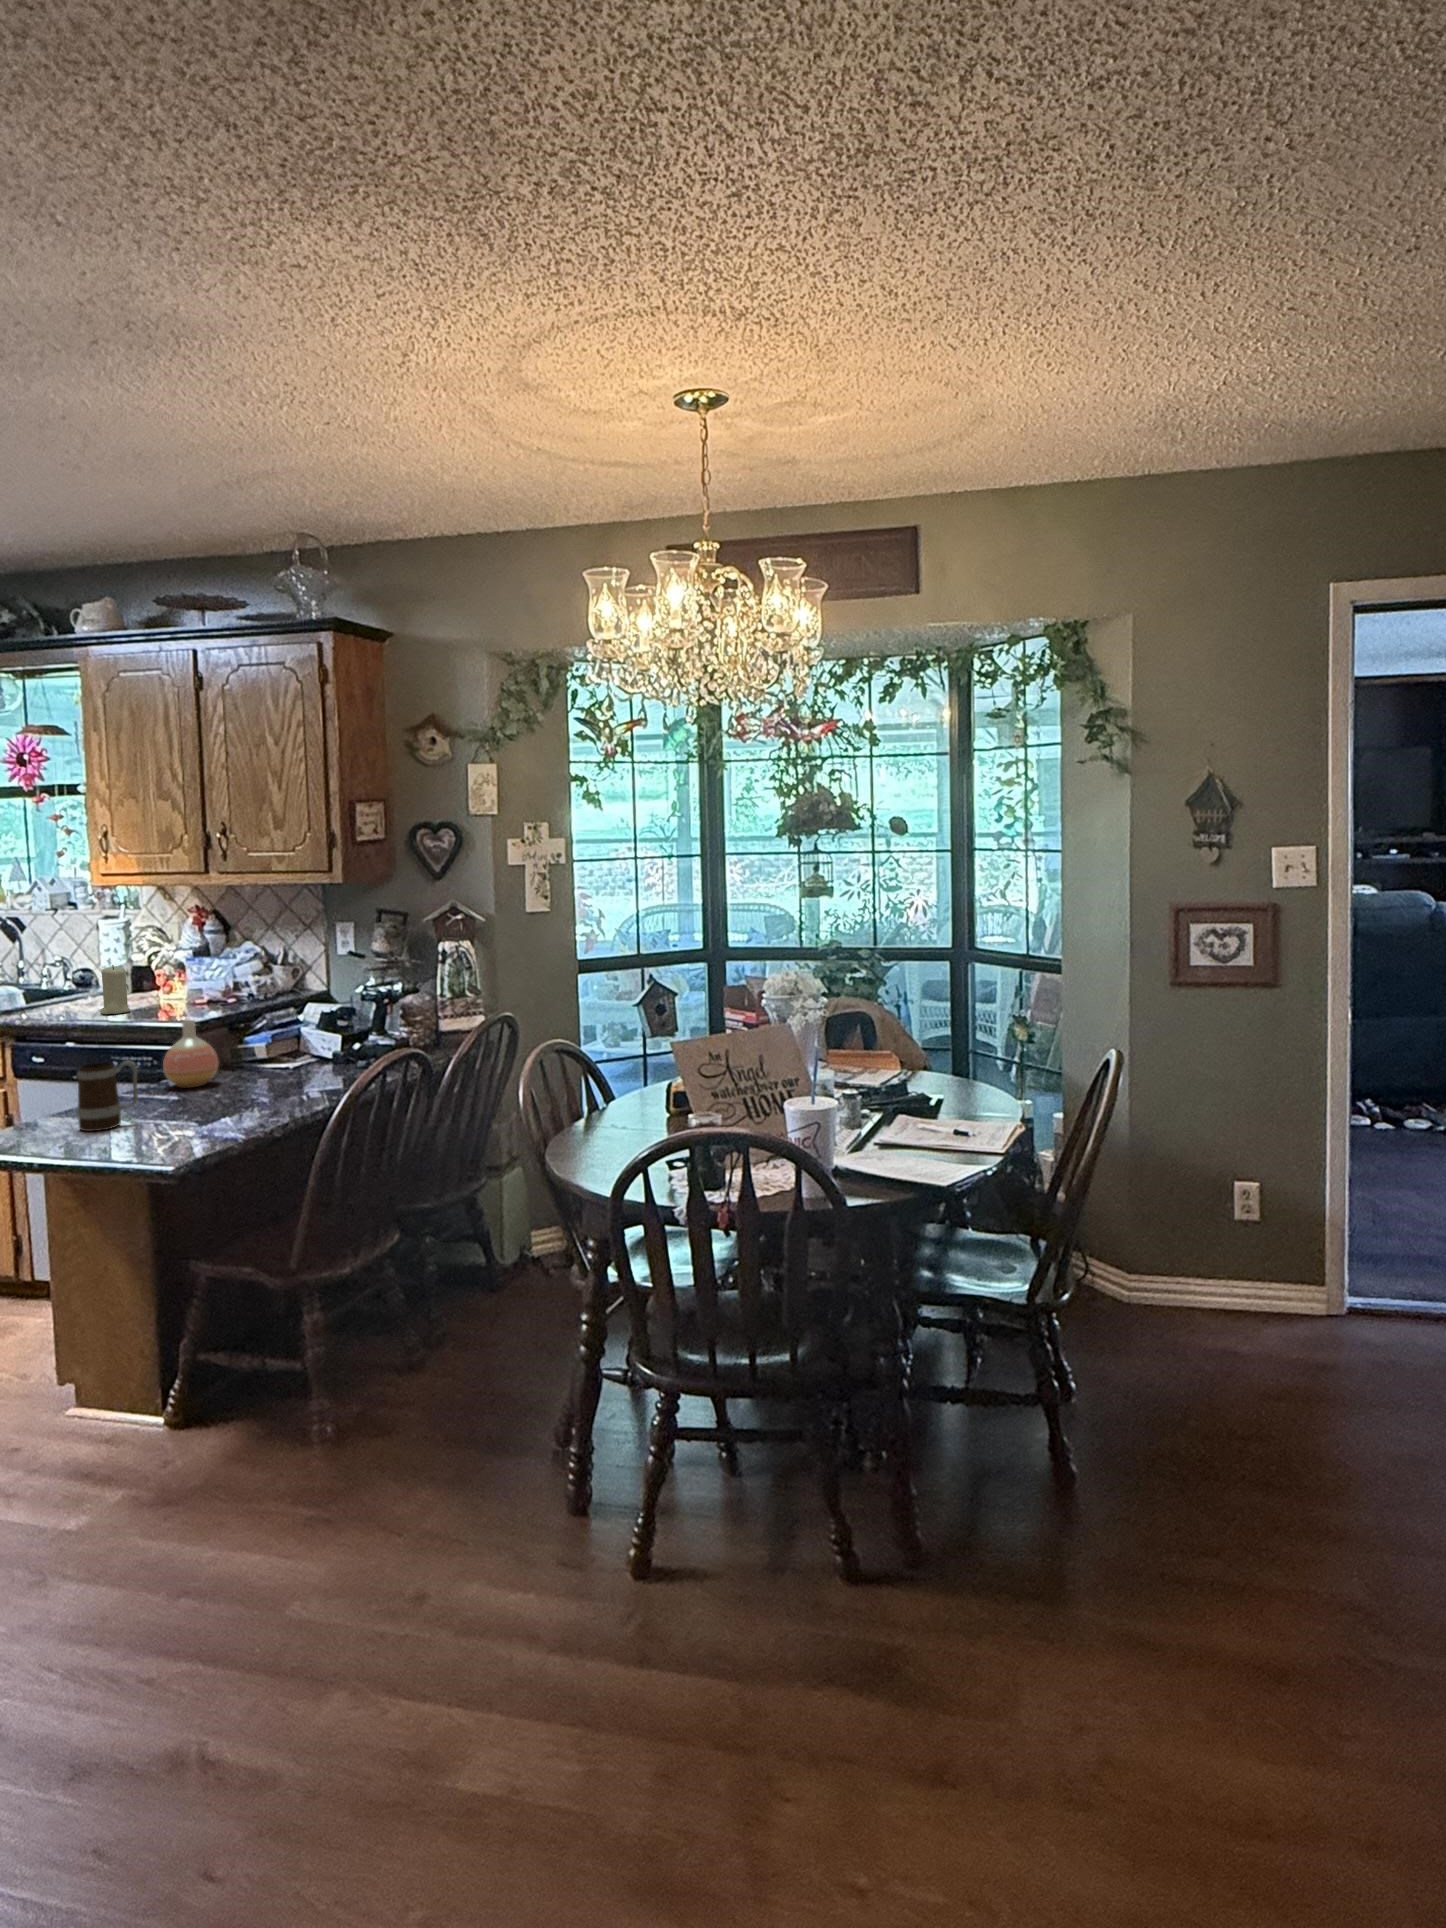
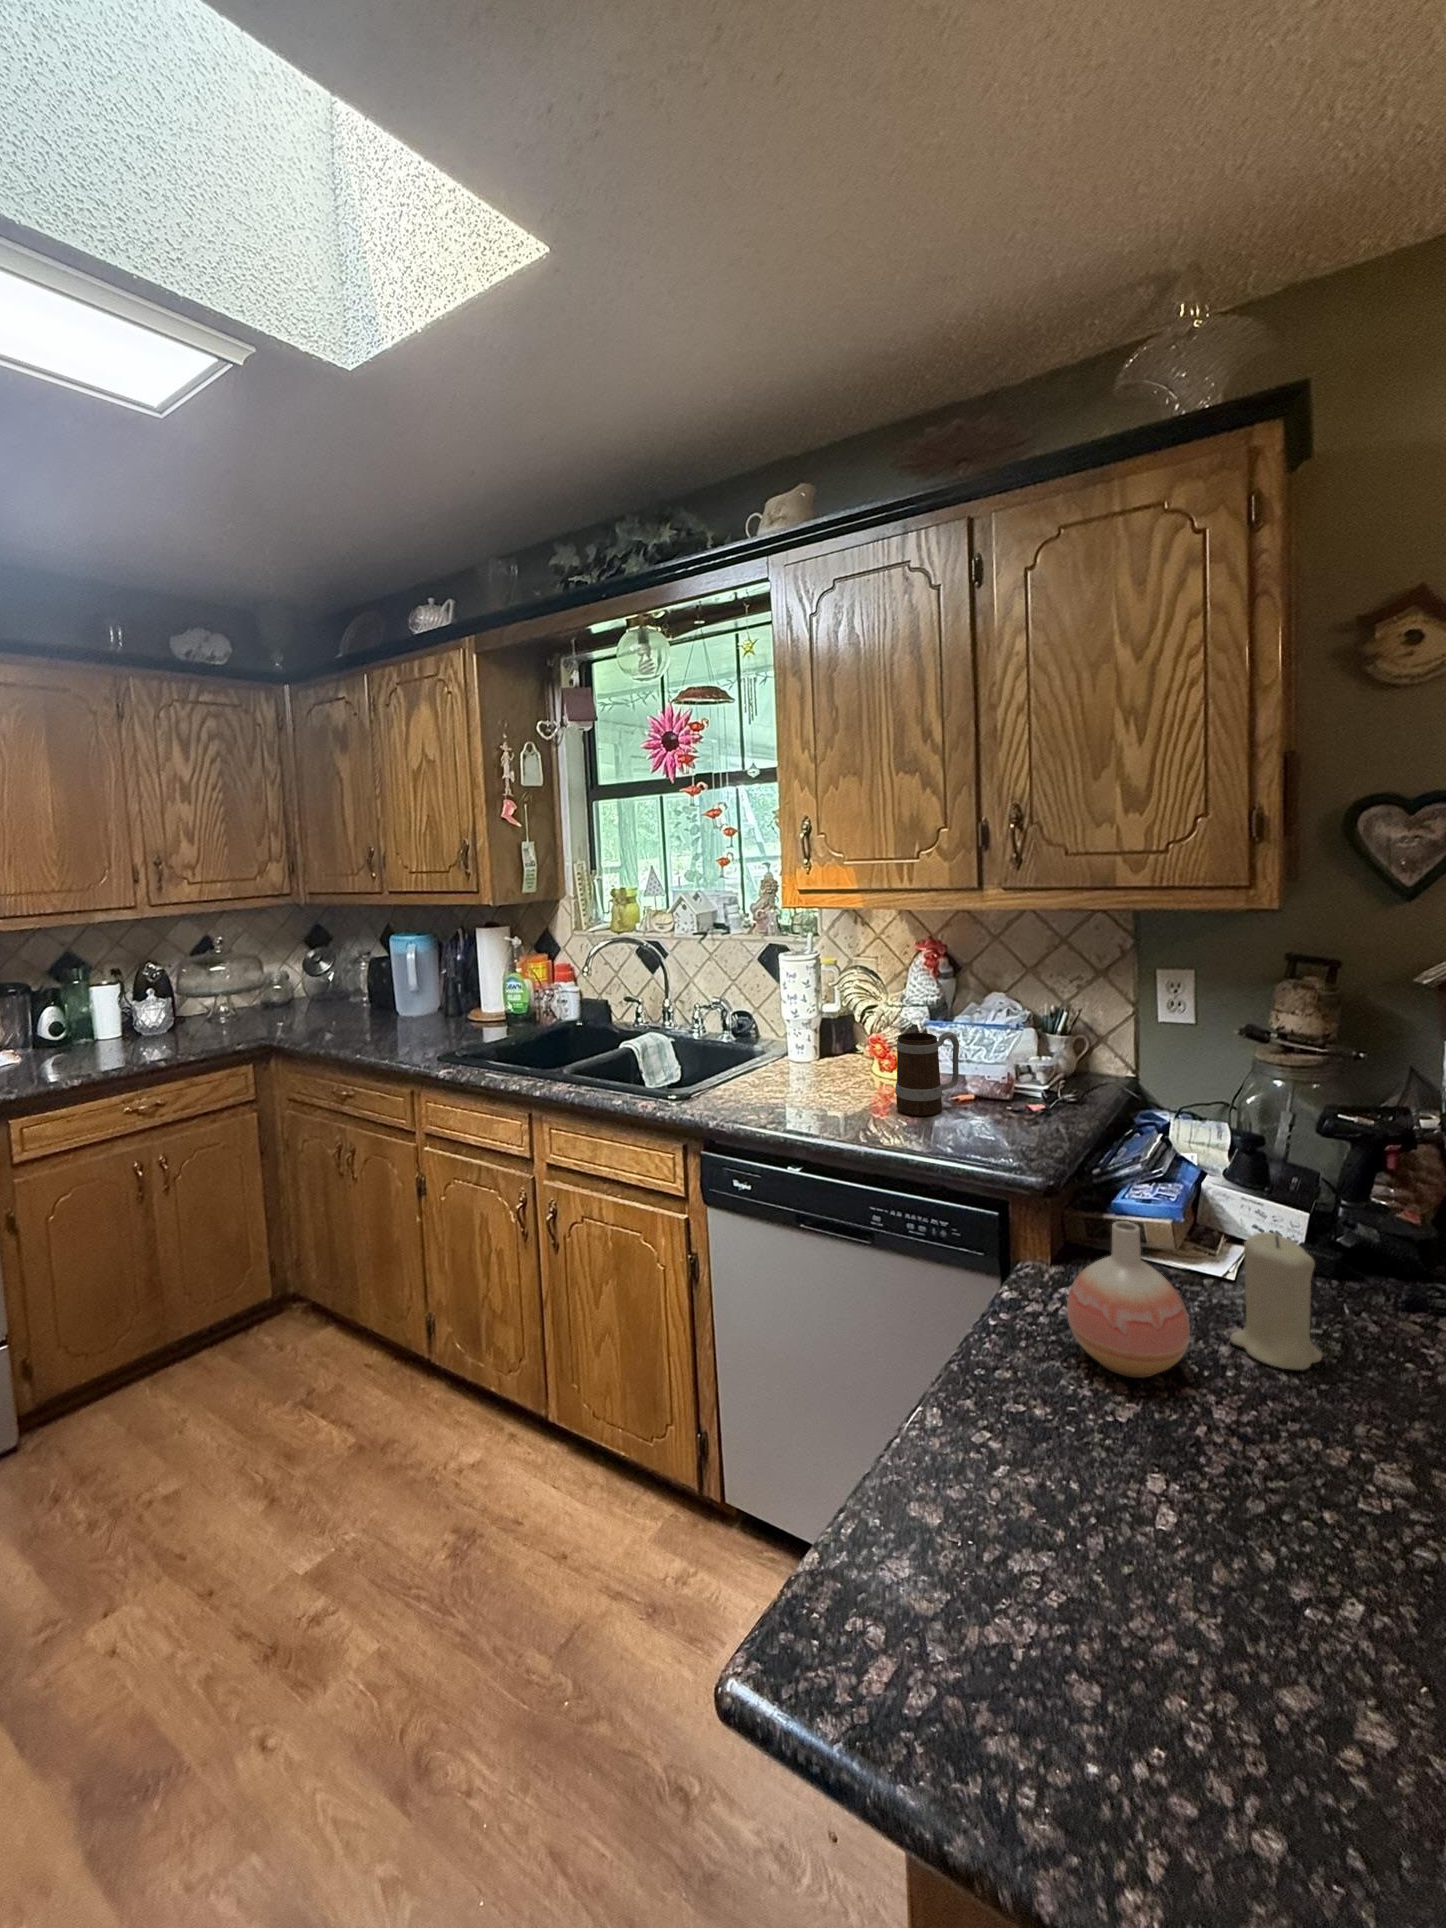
candle: present [100,965,130,1014] -> present [1230,1232,1322,1370]
mug: present [77,1060,138,1131] -> present [896,1032,959,1116]

